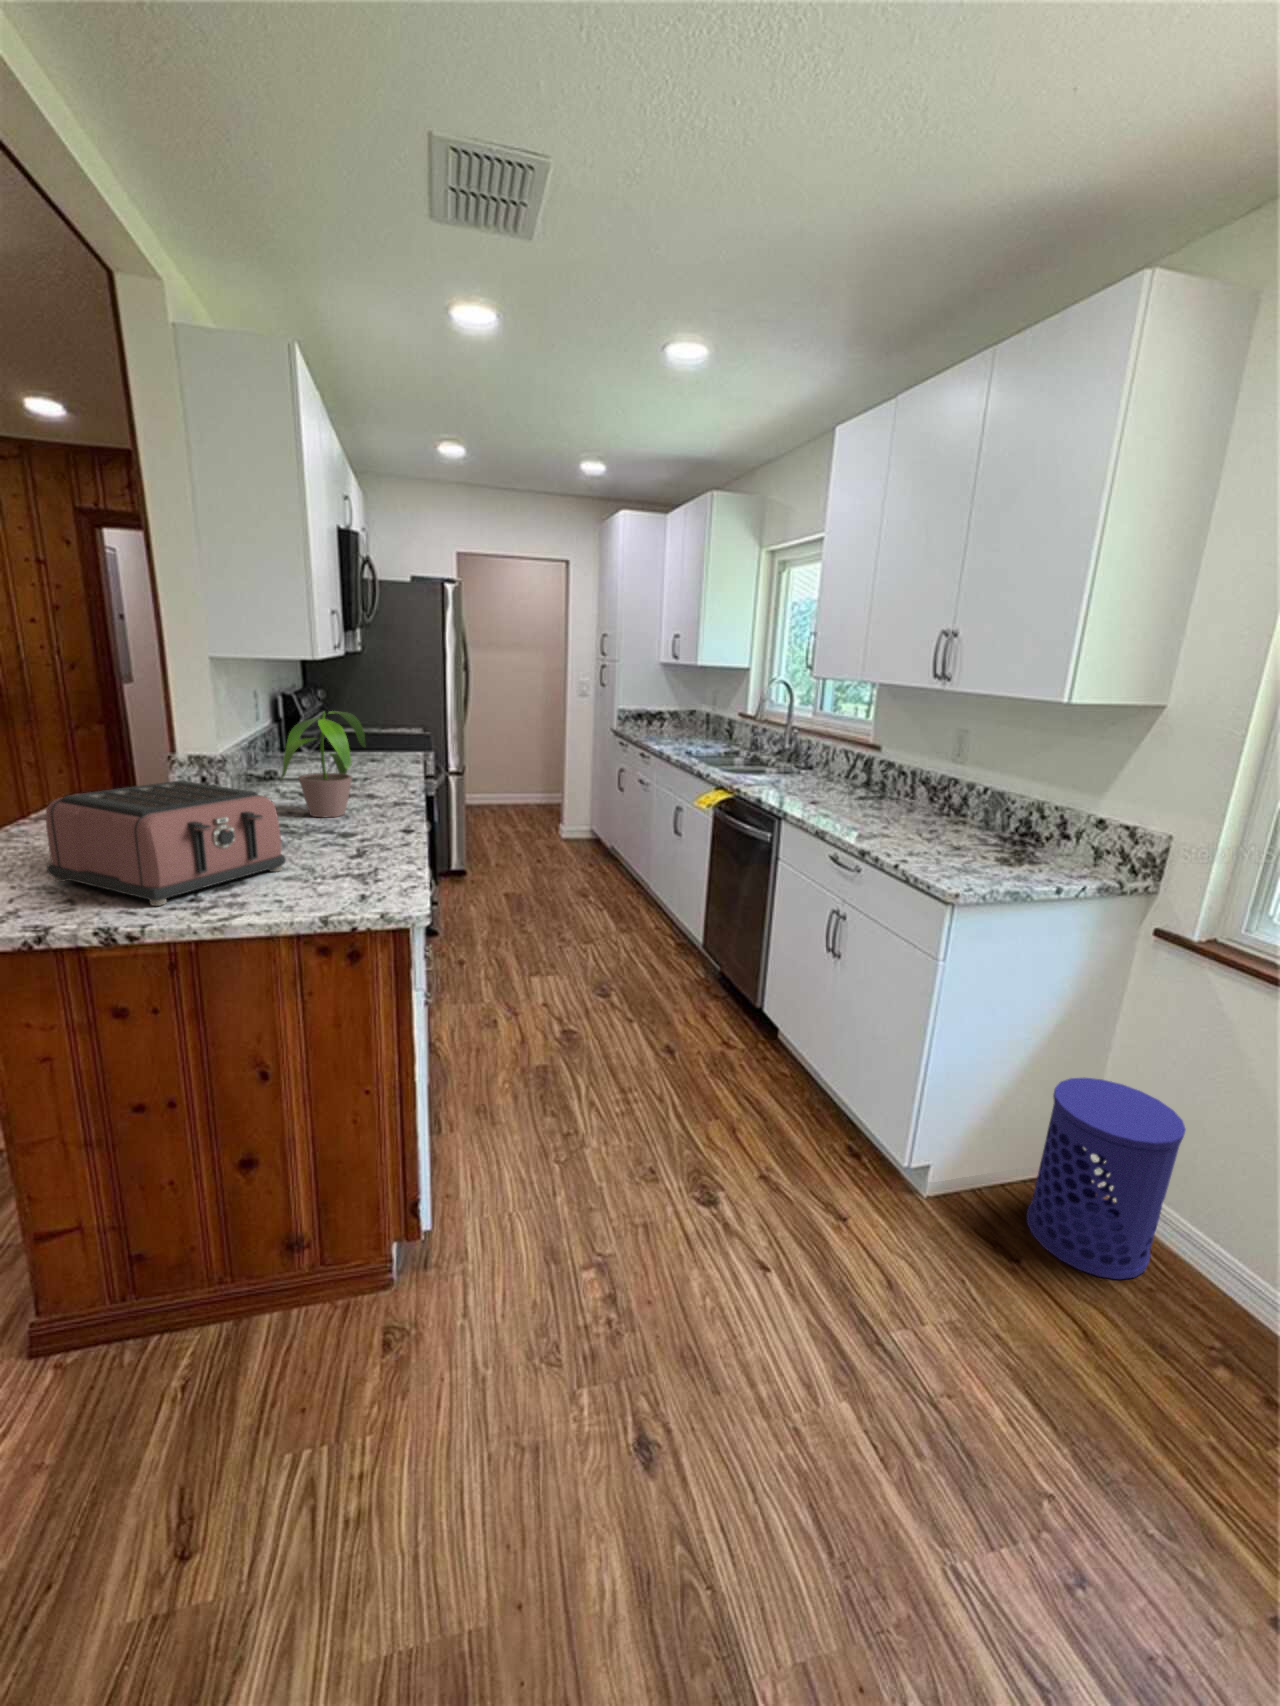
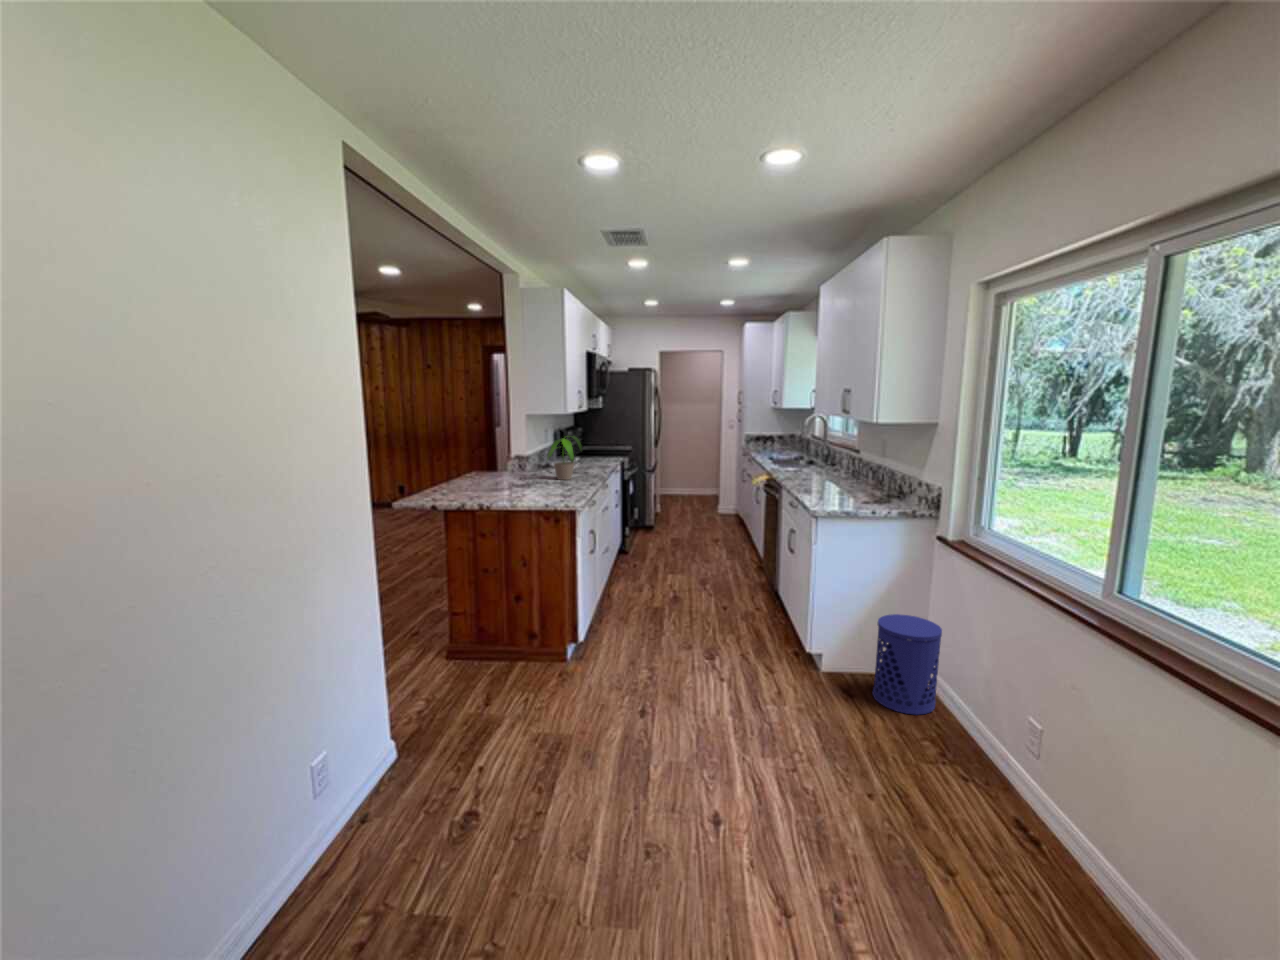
toaster: present [46,780,286,906] -> none [467,461,540,499]

